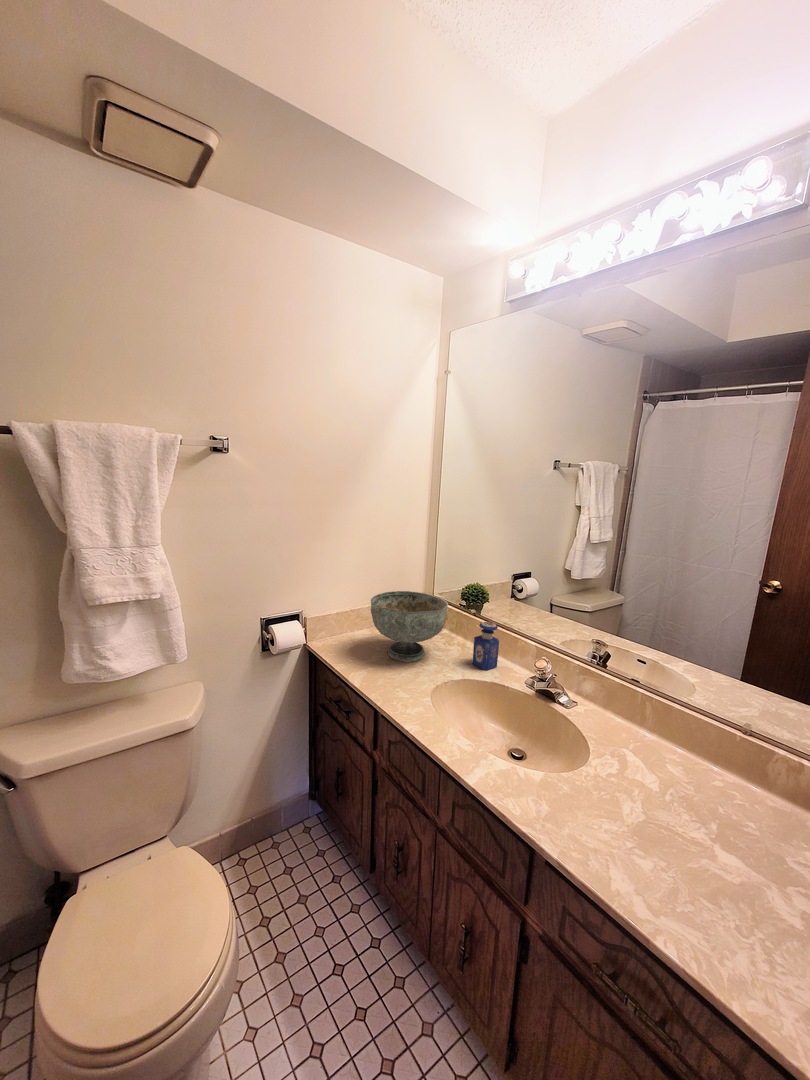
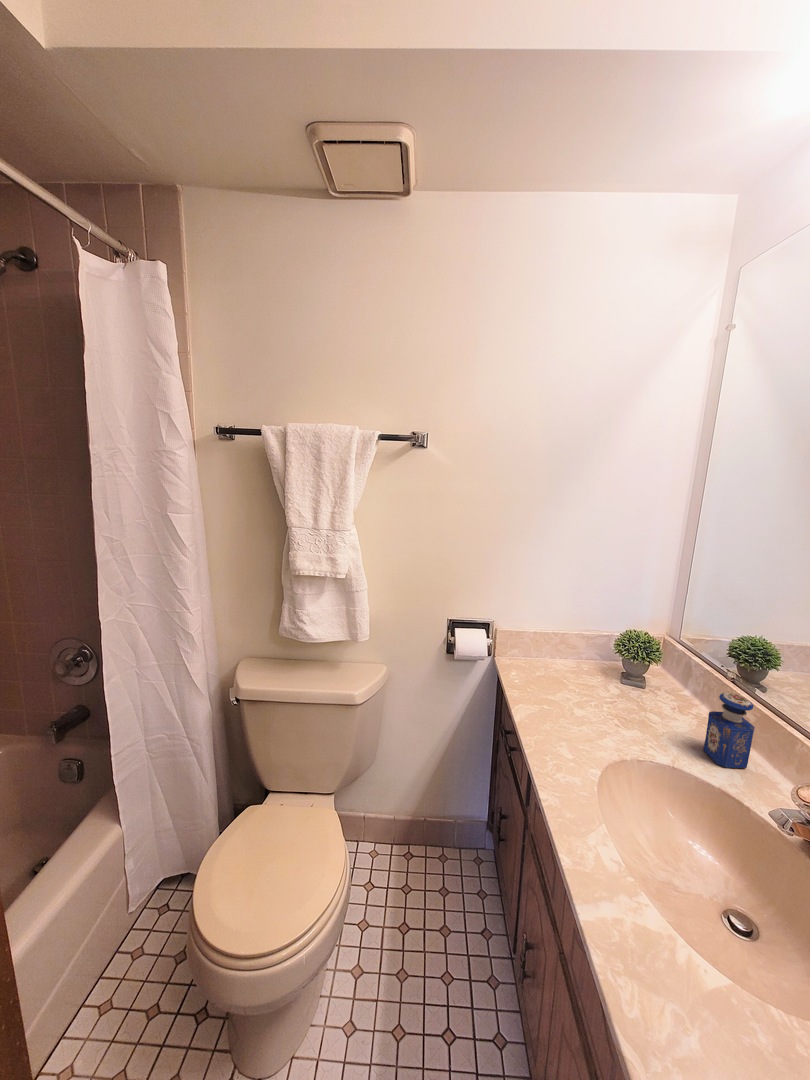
decorative bowl: present [371,591,448,662] -> none [563,619,675,717]

